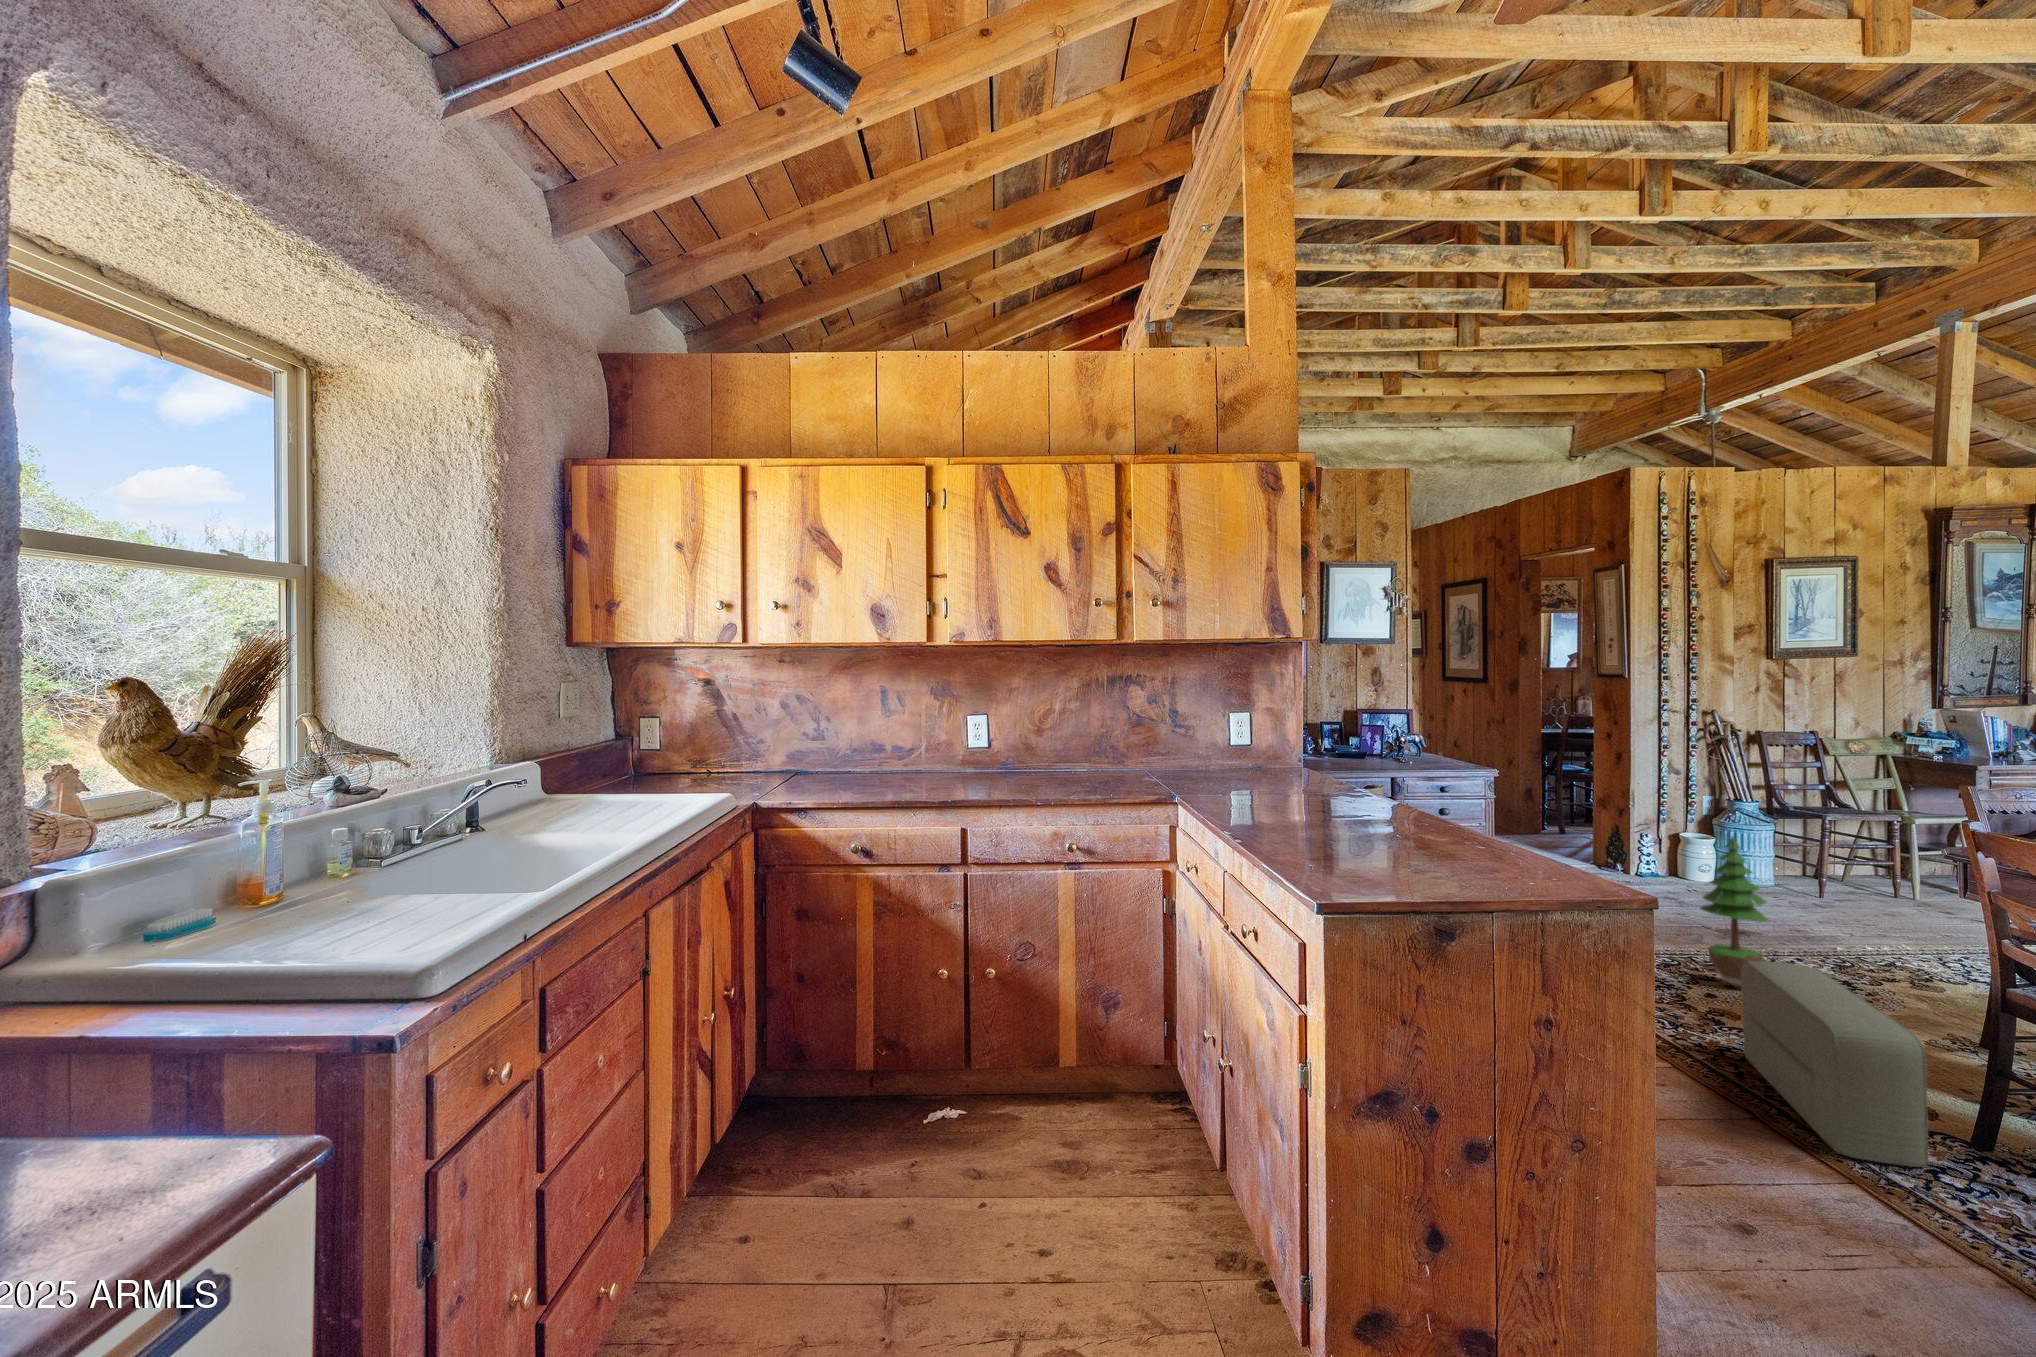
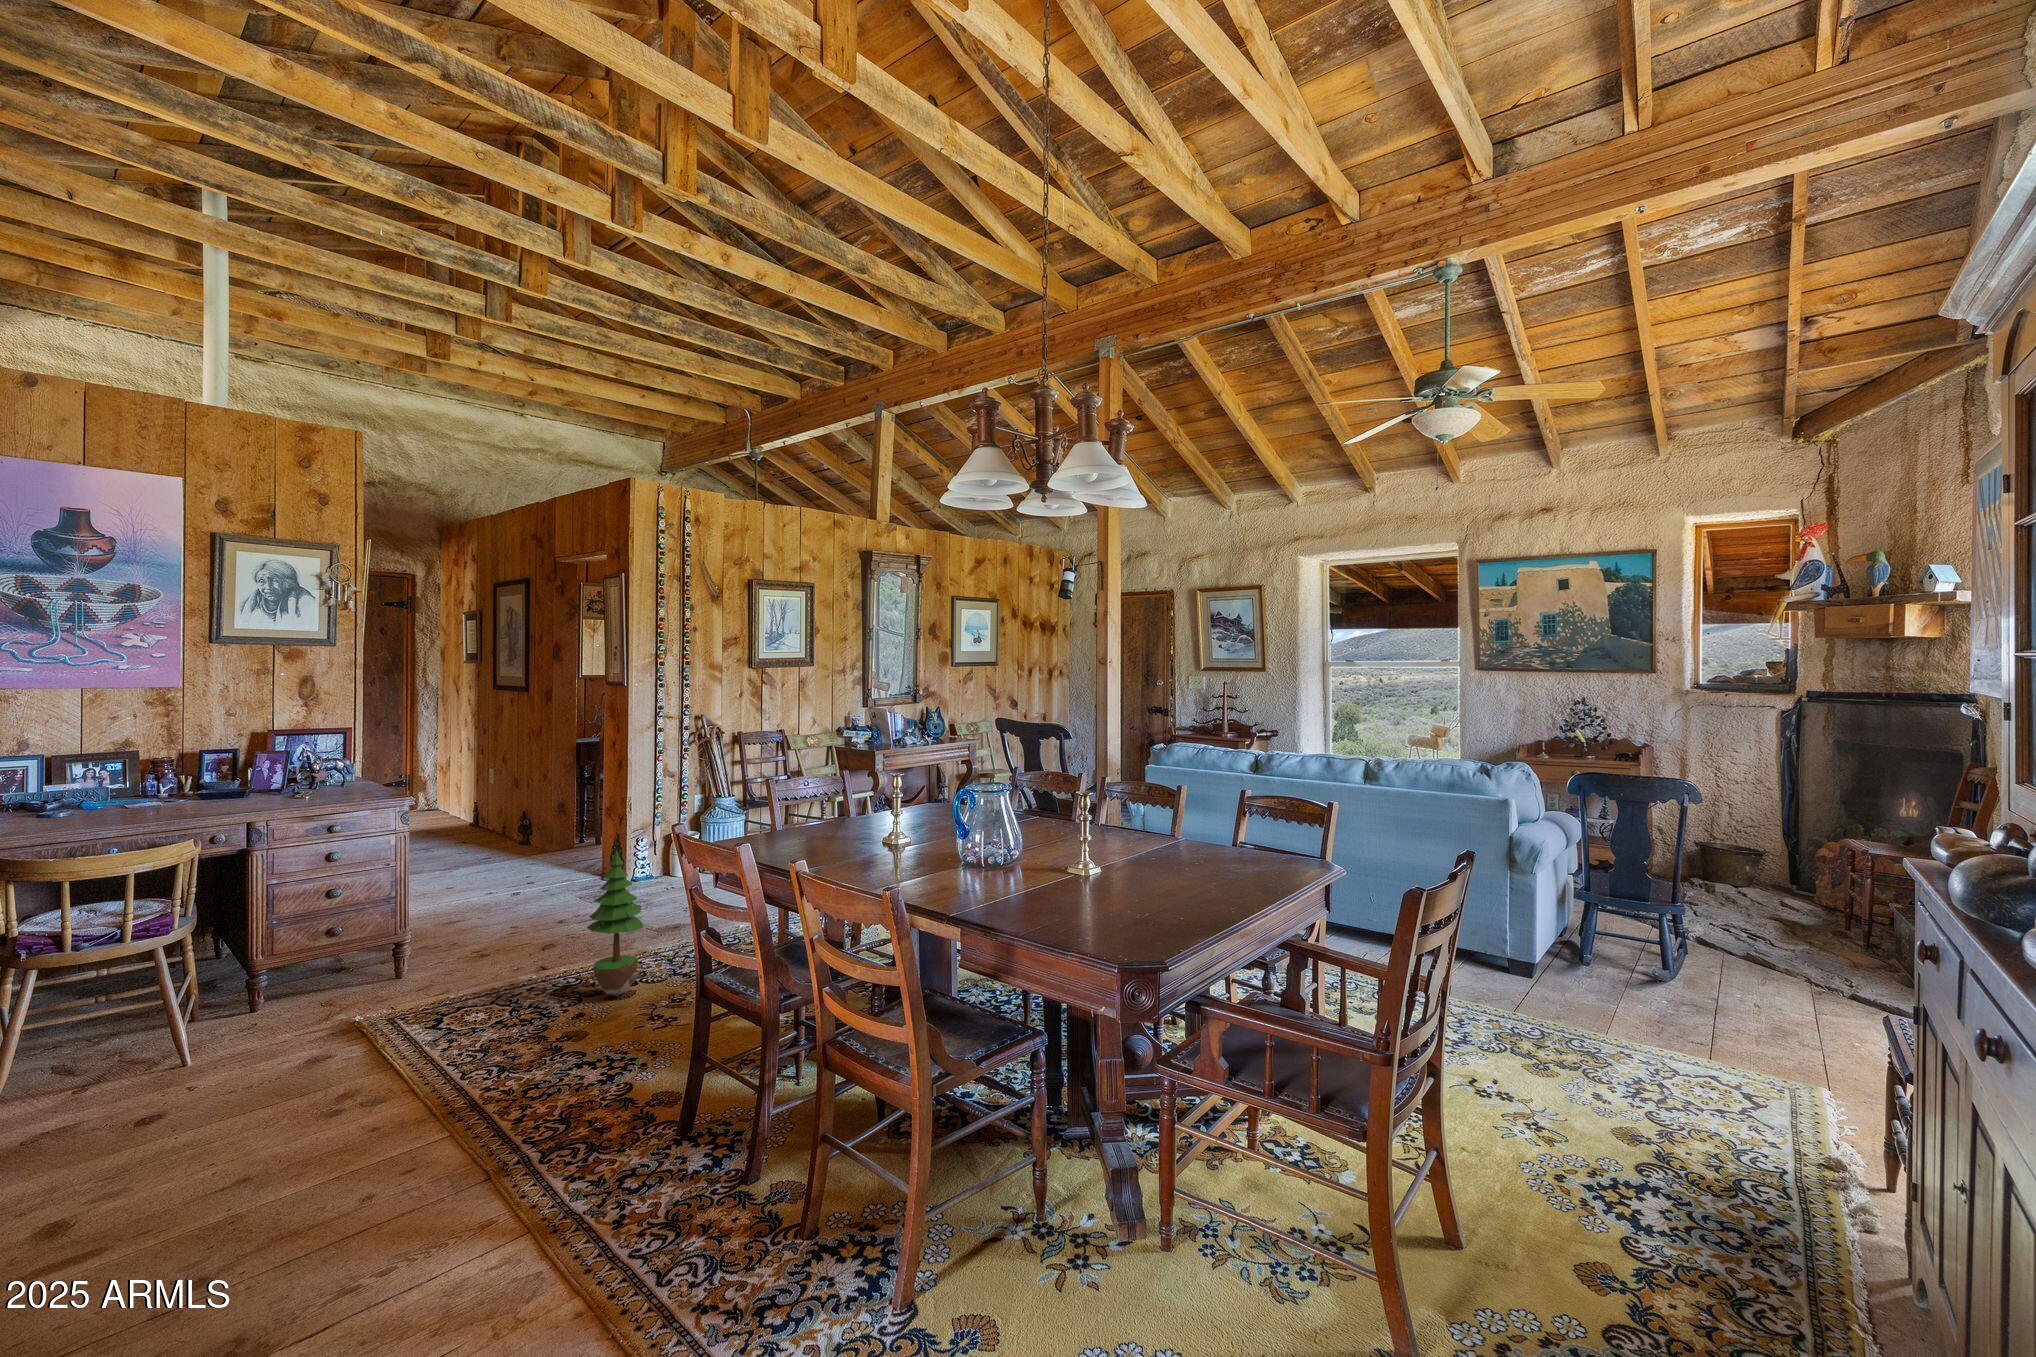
pouf: present [1741,961,1928,1167] -> none [541,986,622,1191]

